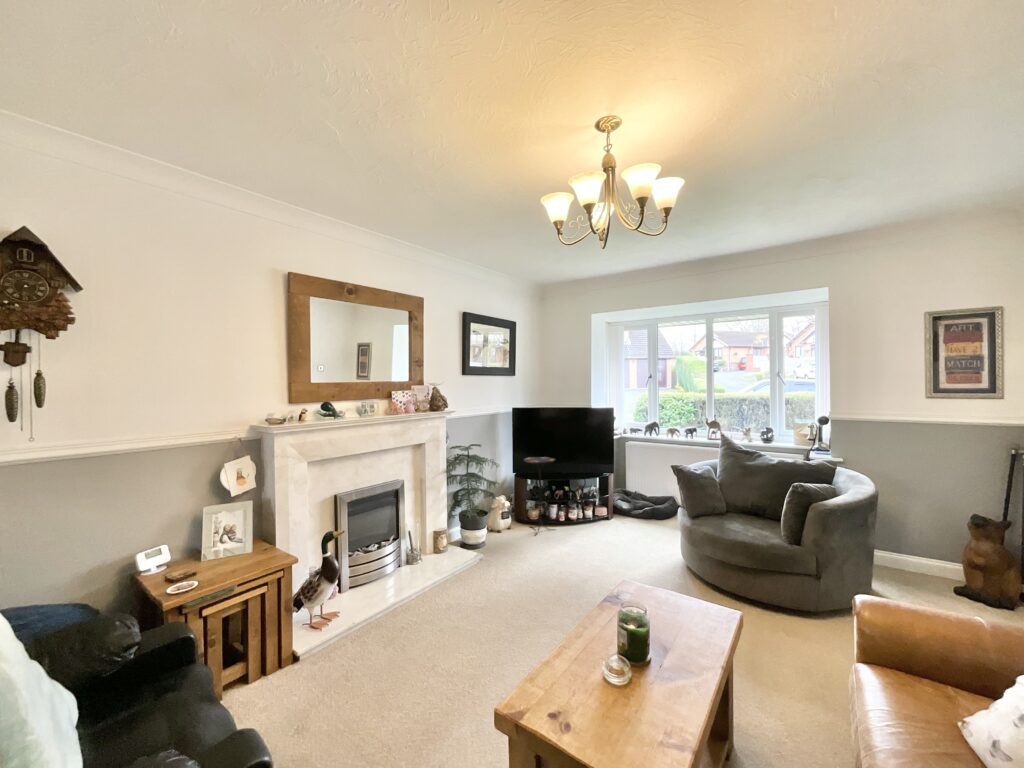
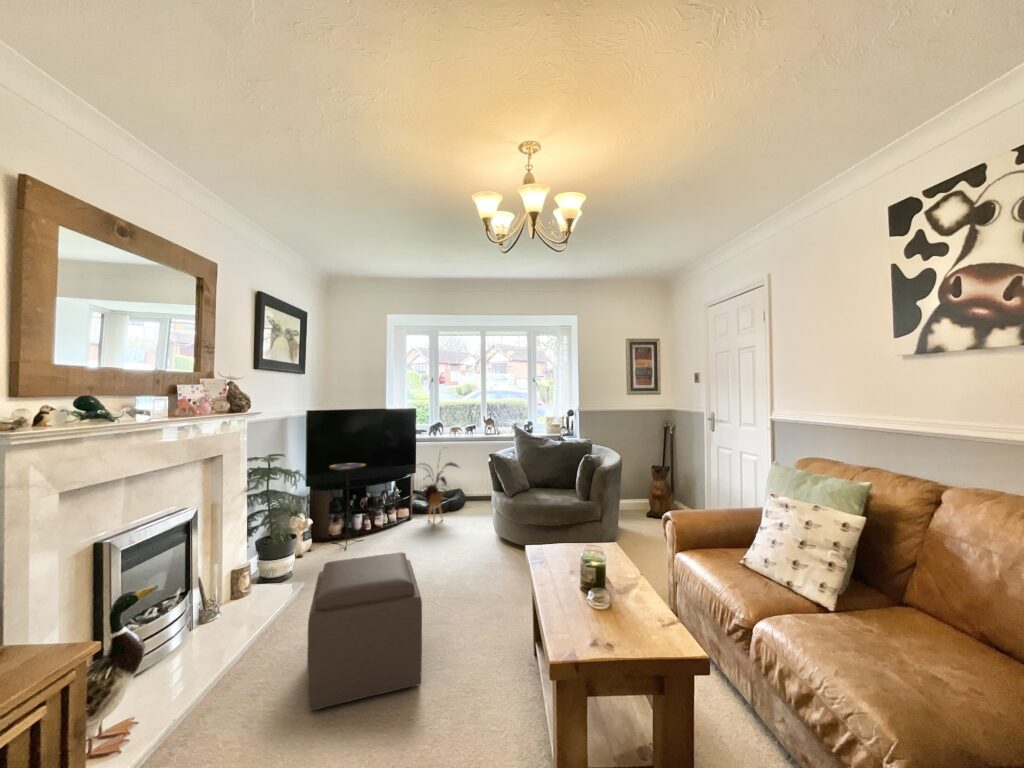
house plant: none [606,449,654,528] -> present [424,463,458,522]
ottoman: none [423,539,532,666] -> present [307,552,422,711]

